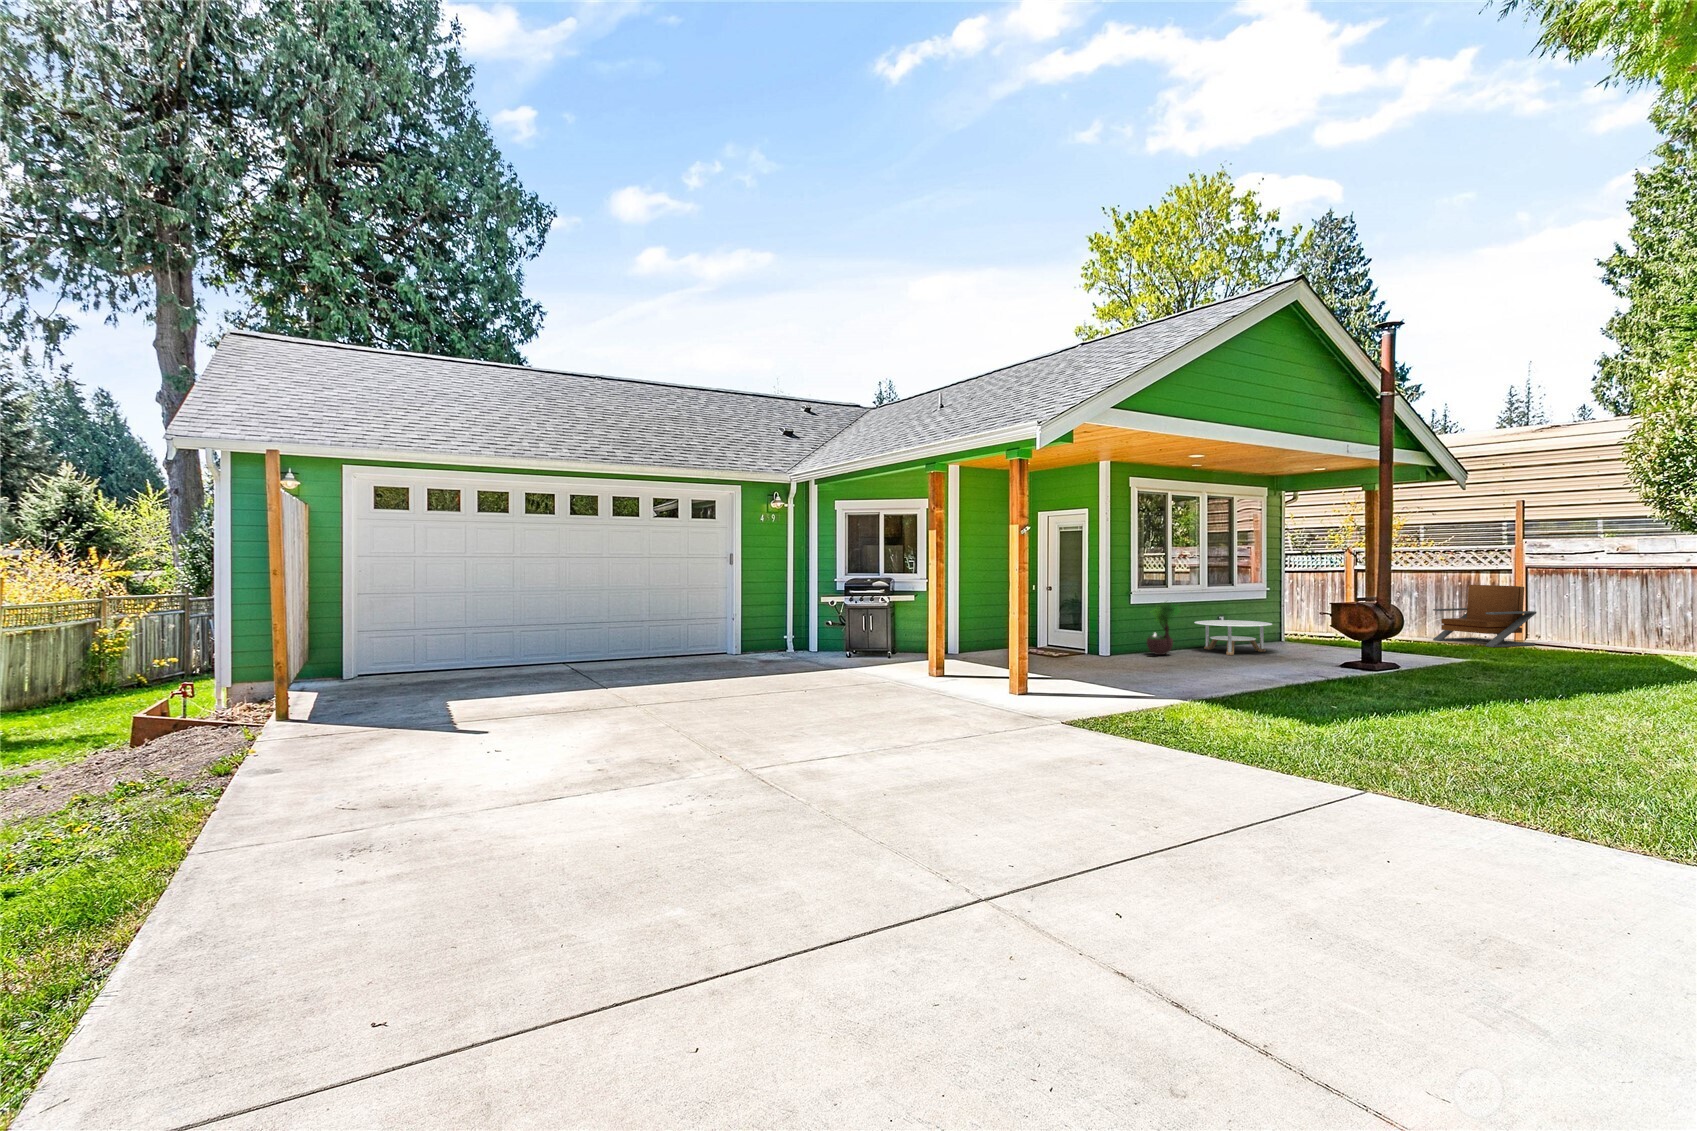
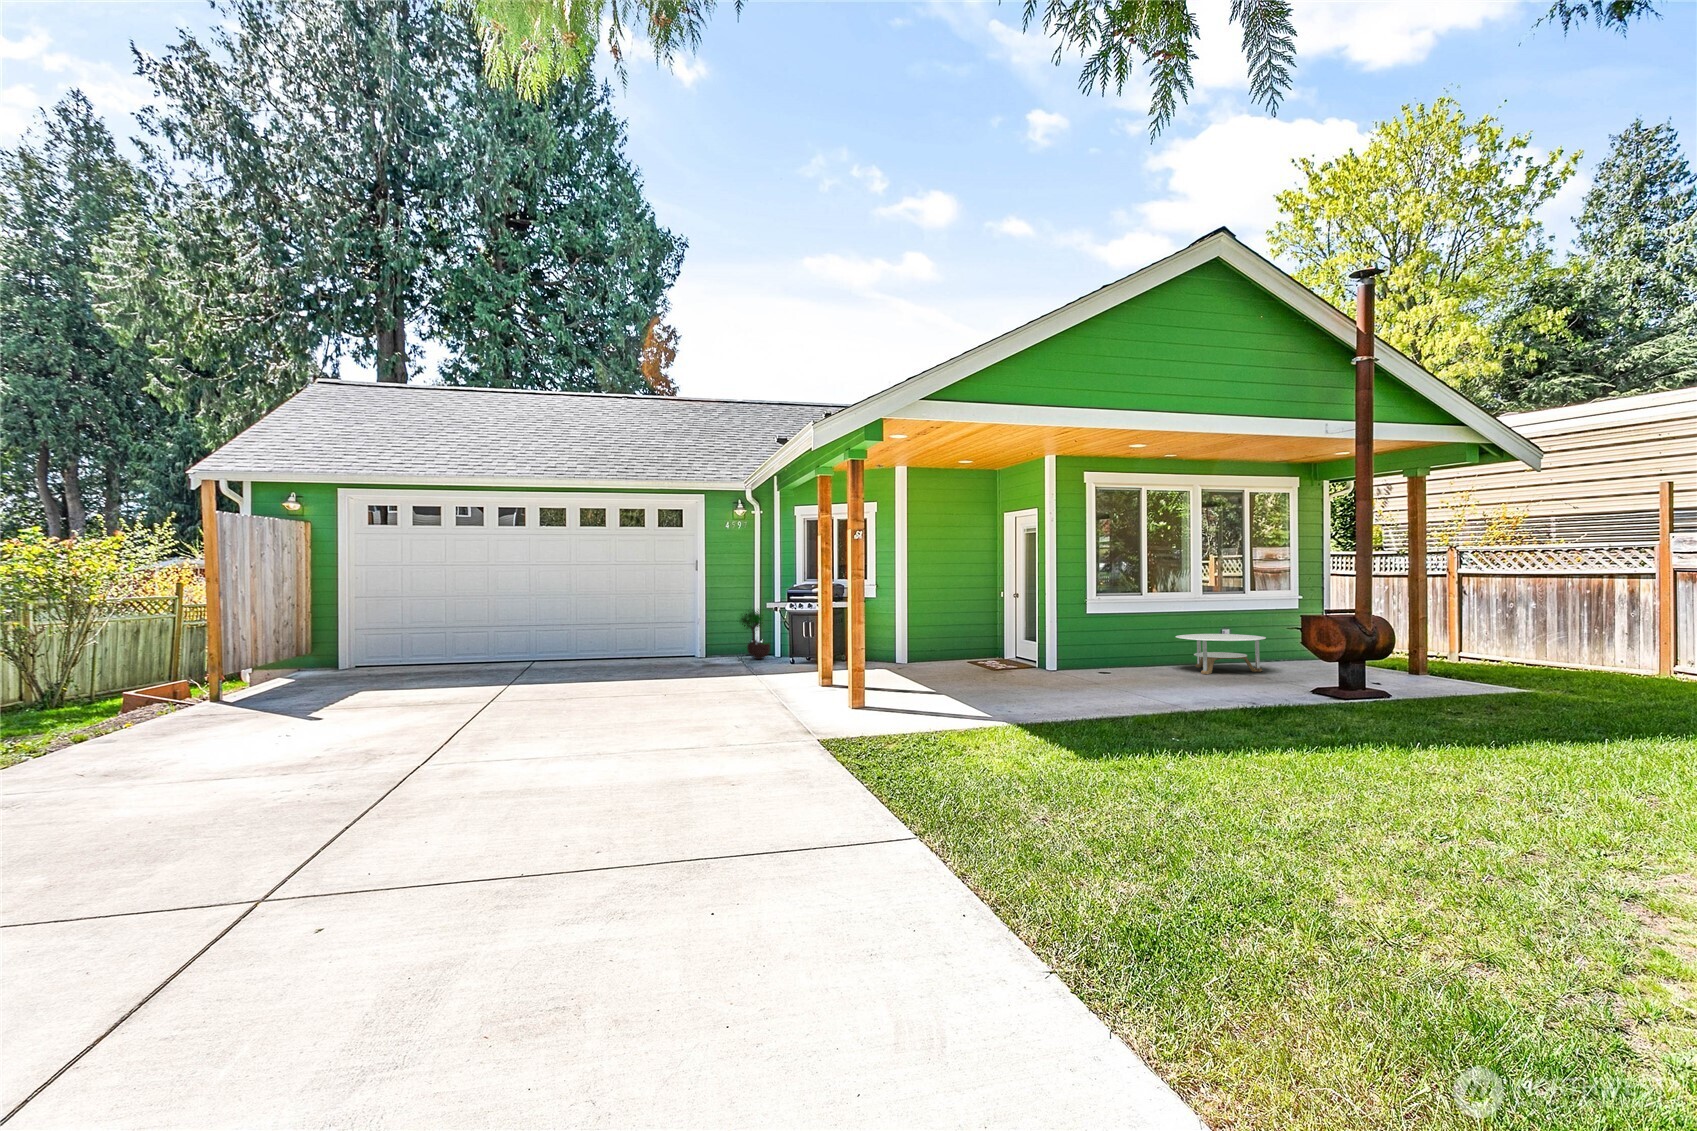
lounge chair: present [1433,585,1537,647] -> none [1536,593,1676,675]
potted tree: present [1147,603,1179,655] -> present [740,609,770,659]

